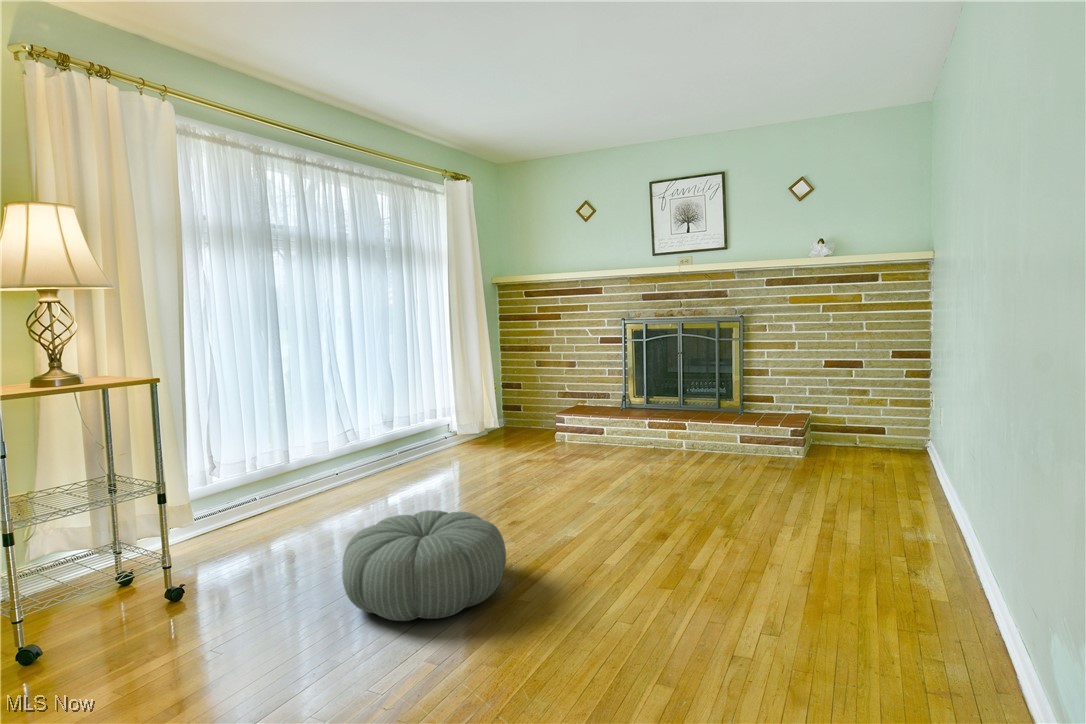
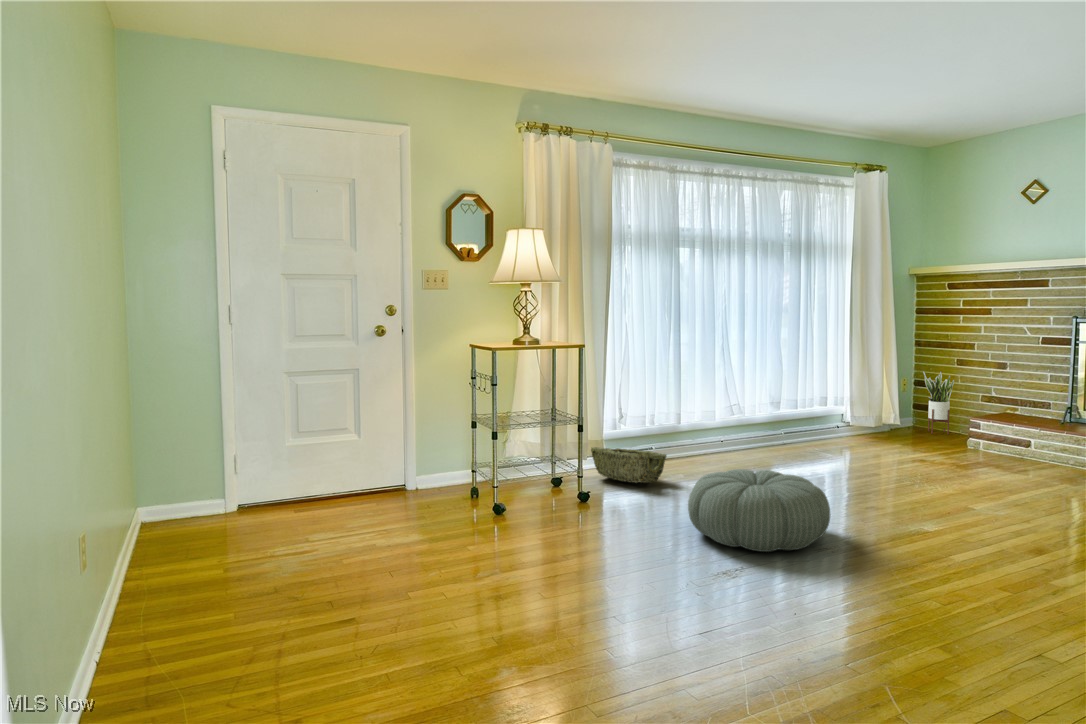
potted plant: none [511,373,536,431] -> present [923,372,954,434]
woven basket: none [175,506,286,555] -> present [591,447,667,483]

